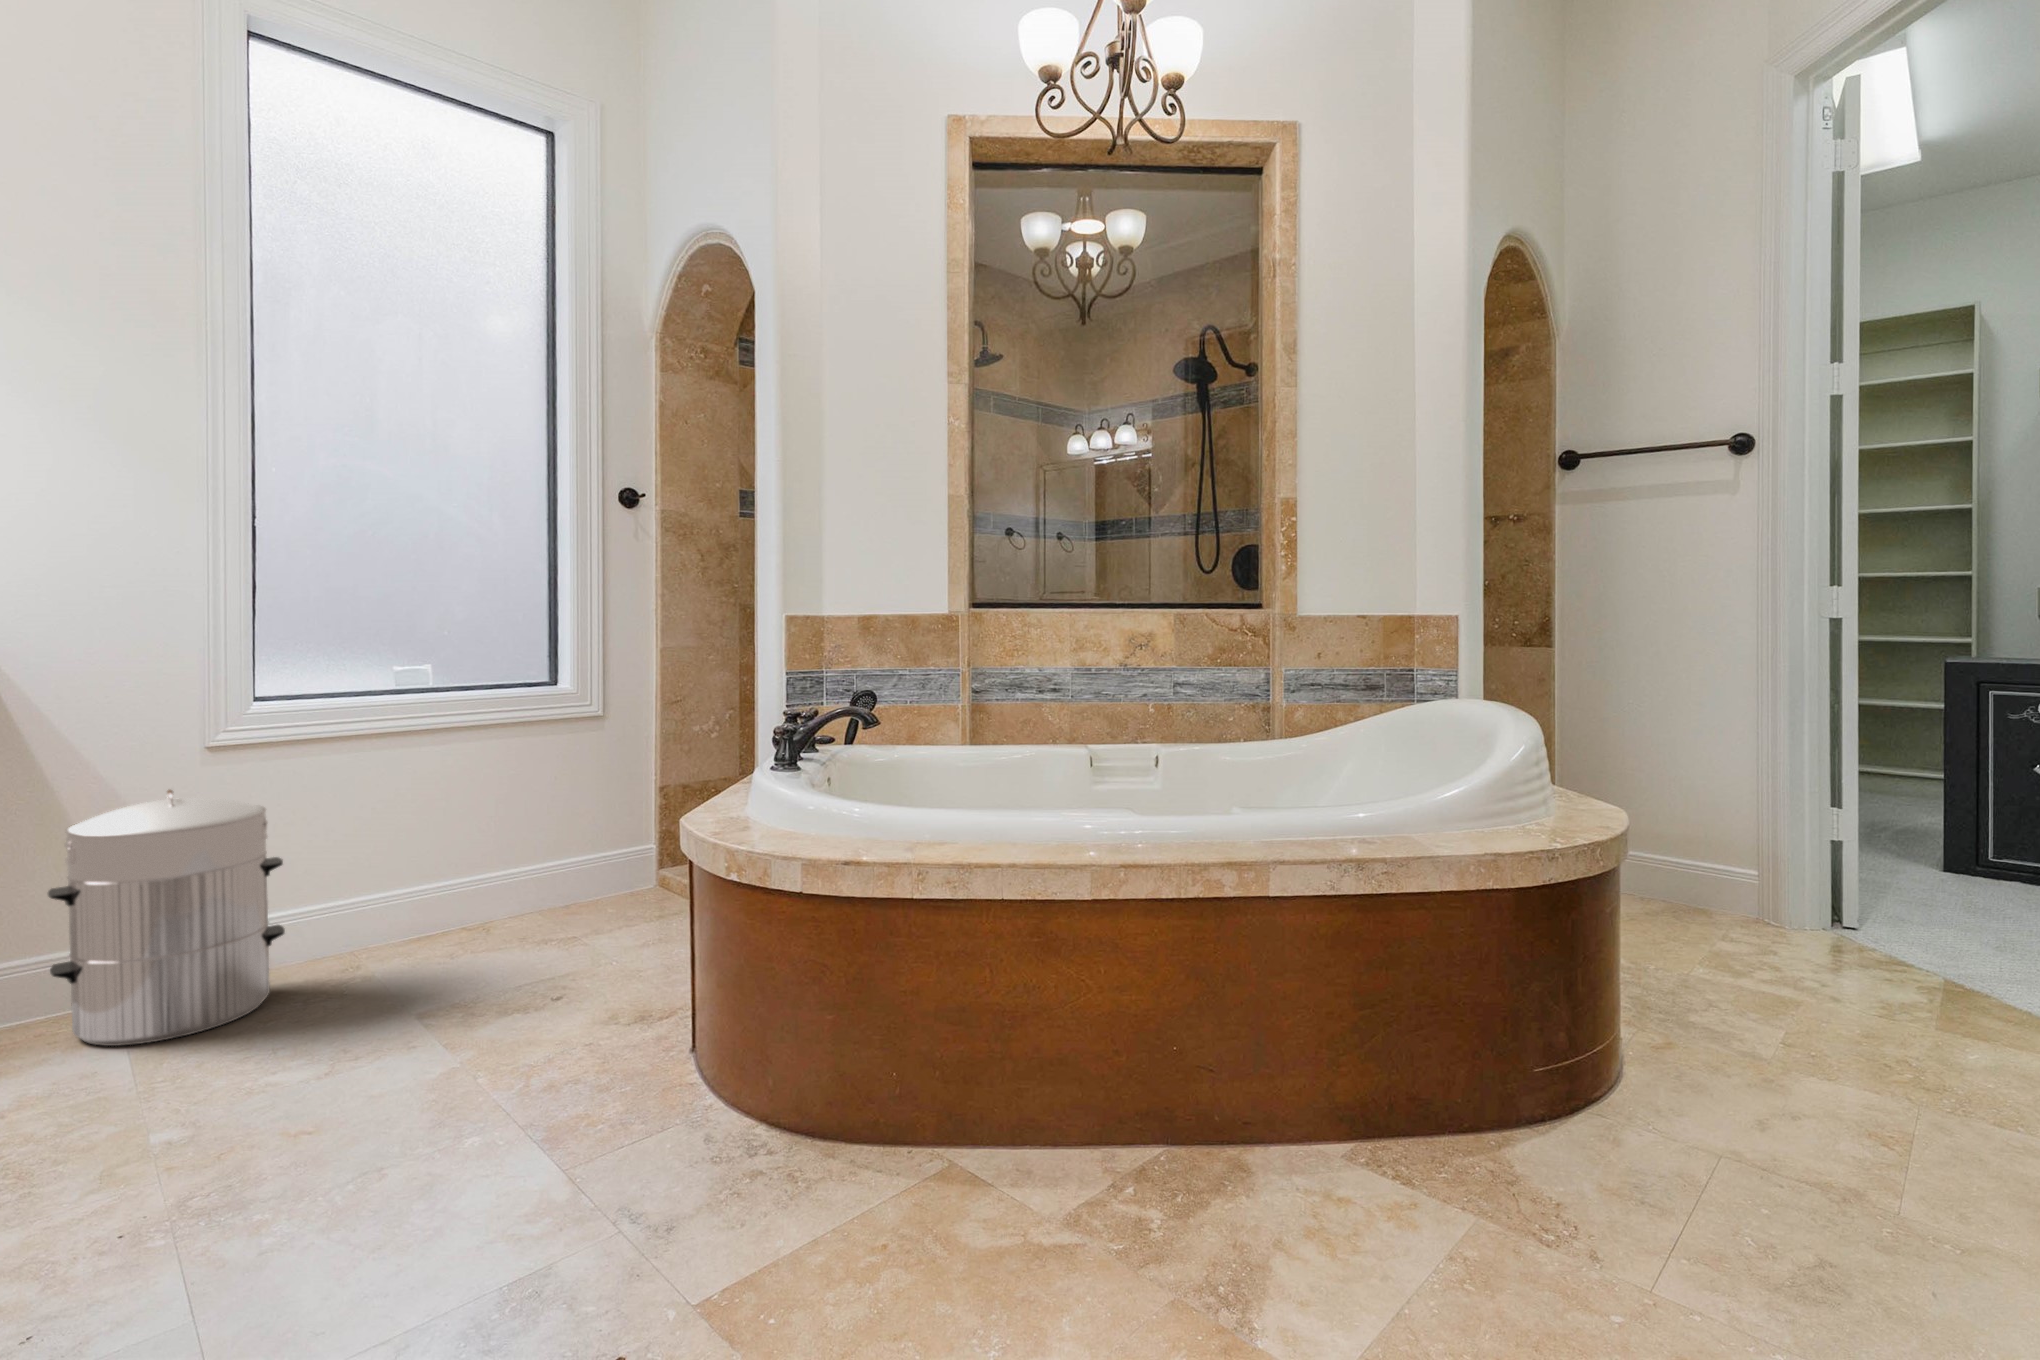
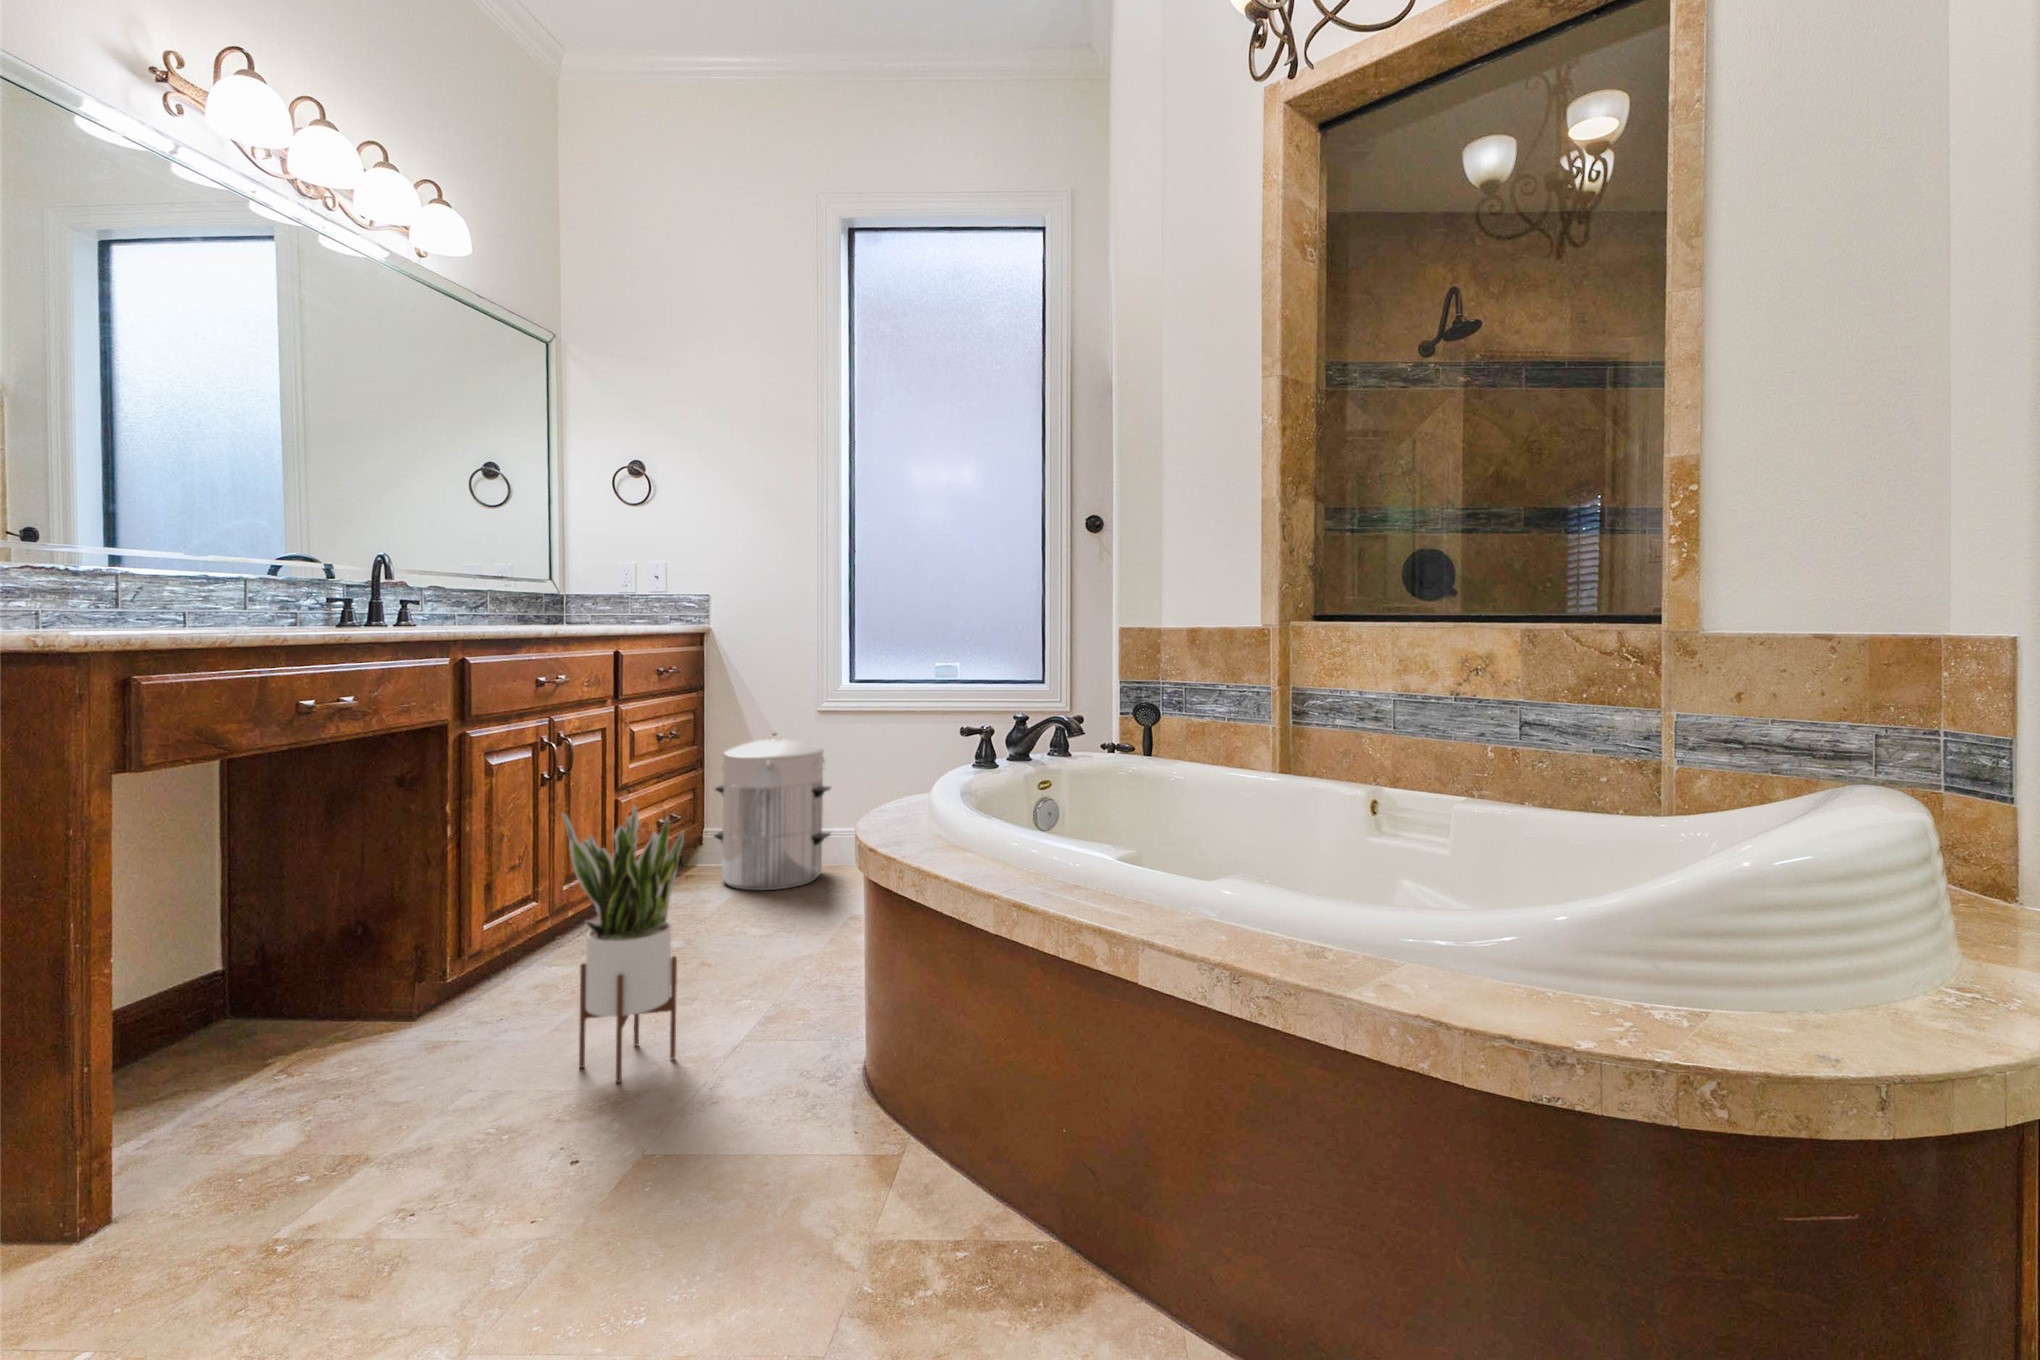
potted plant: none [406,886,532,1284] -> present [562,805,684,1083]

